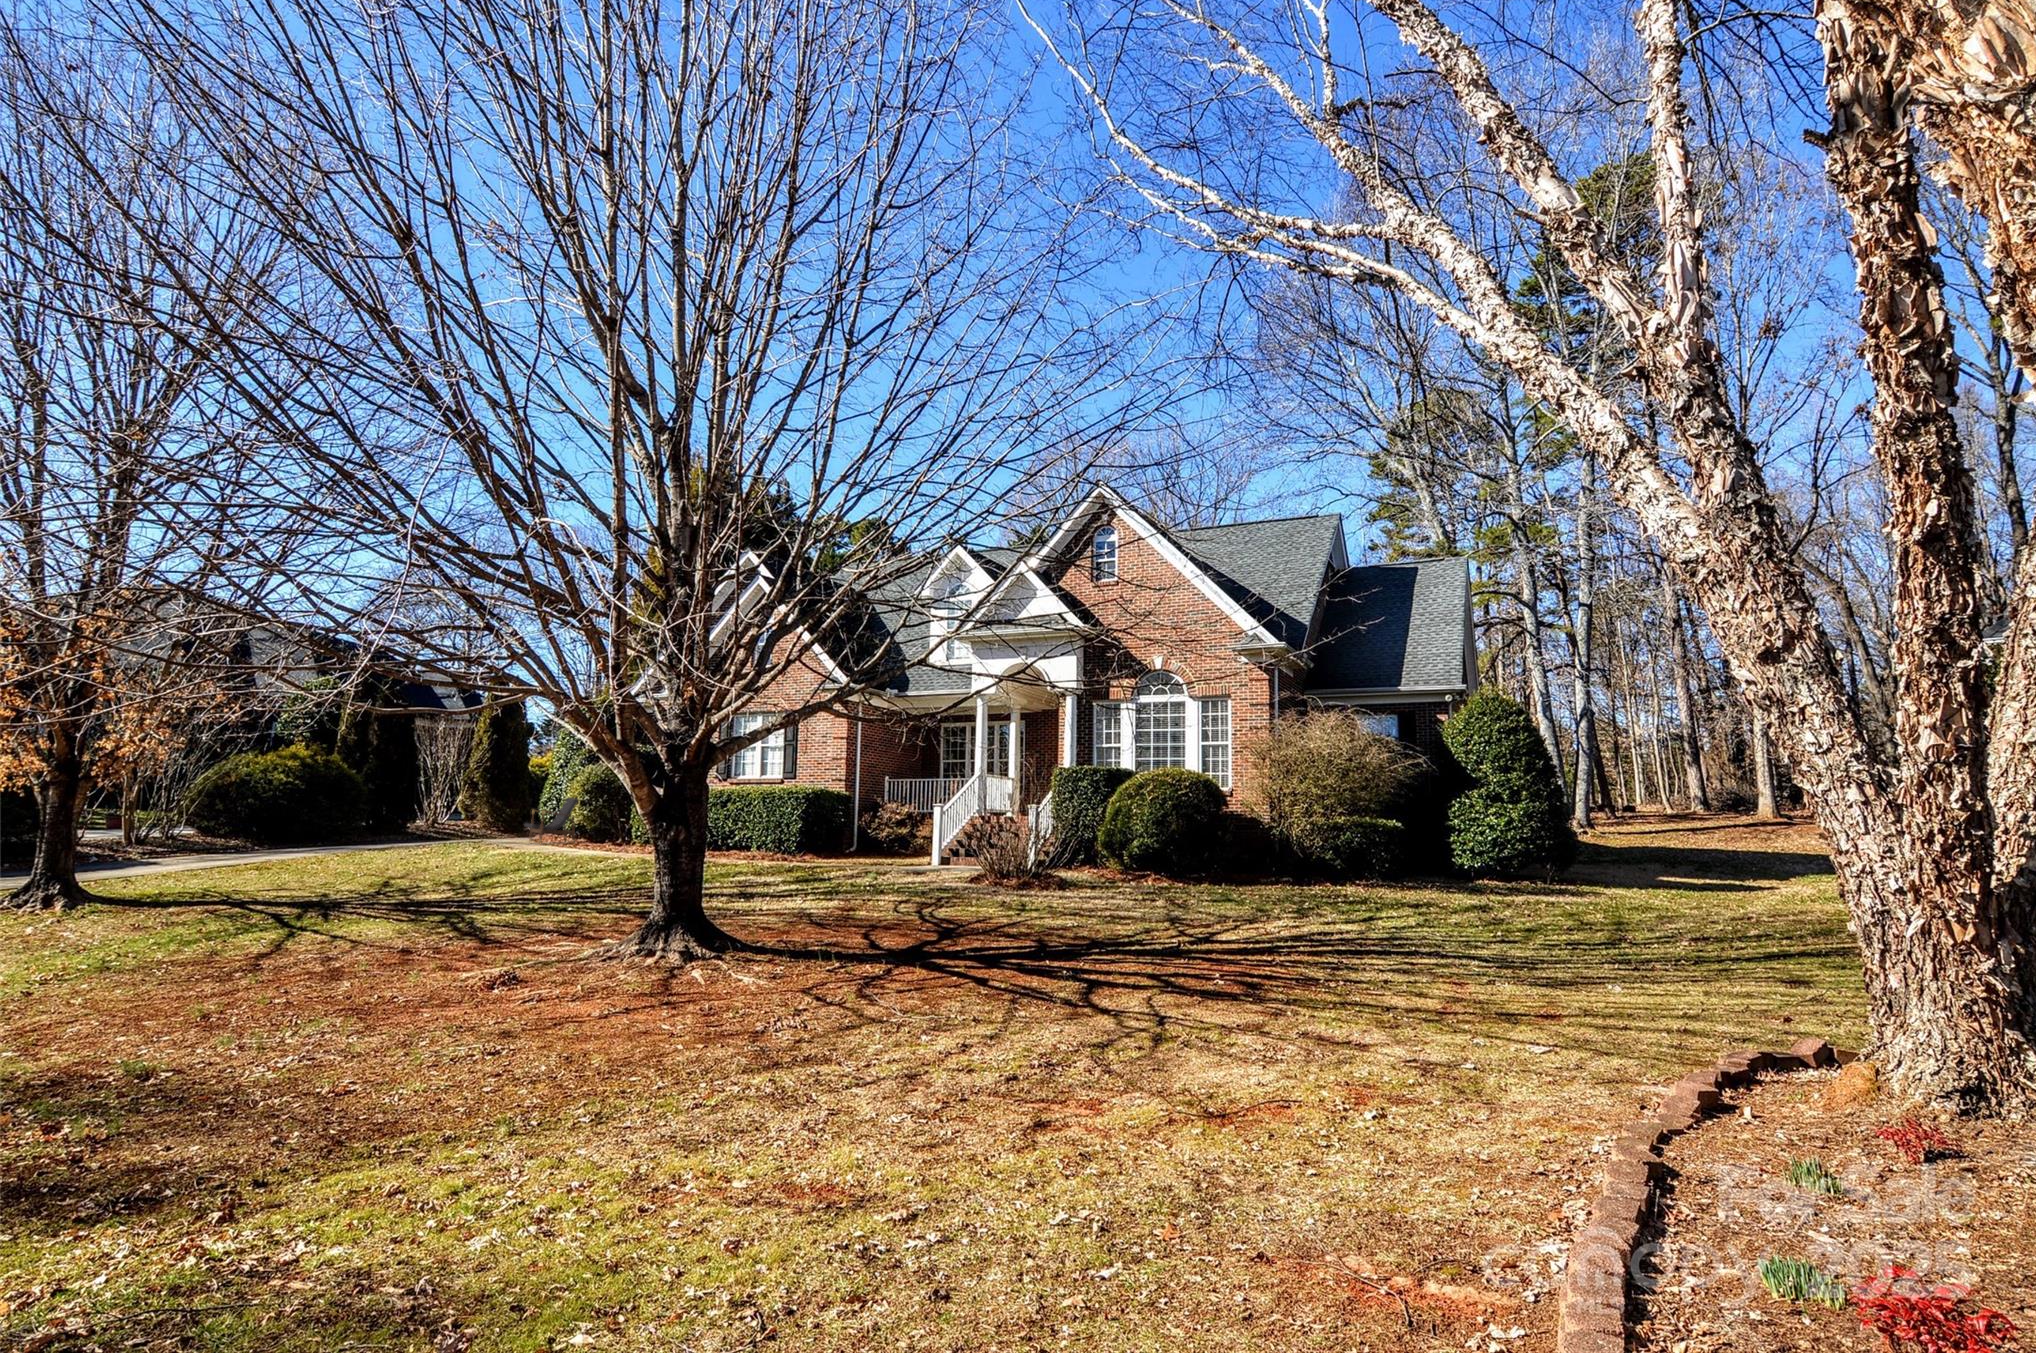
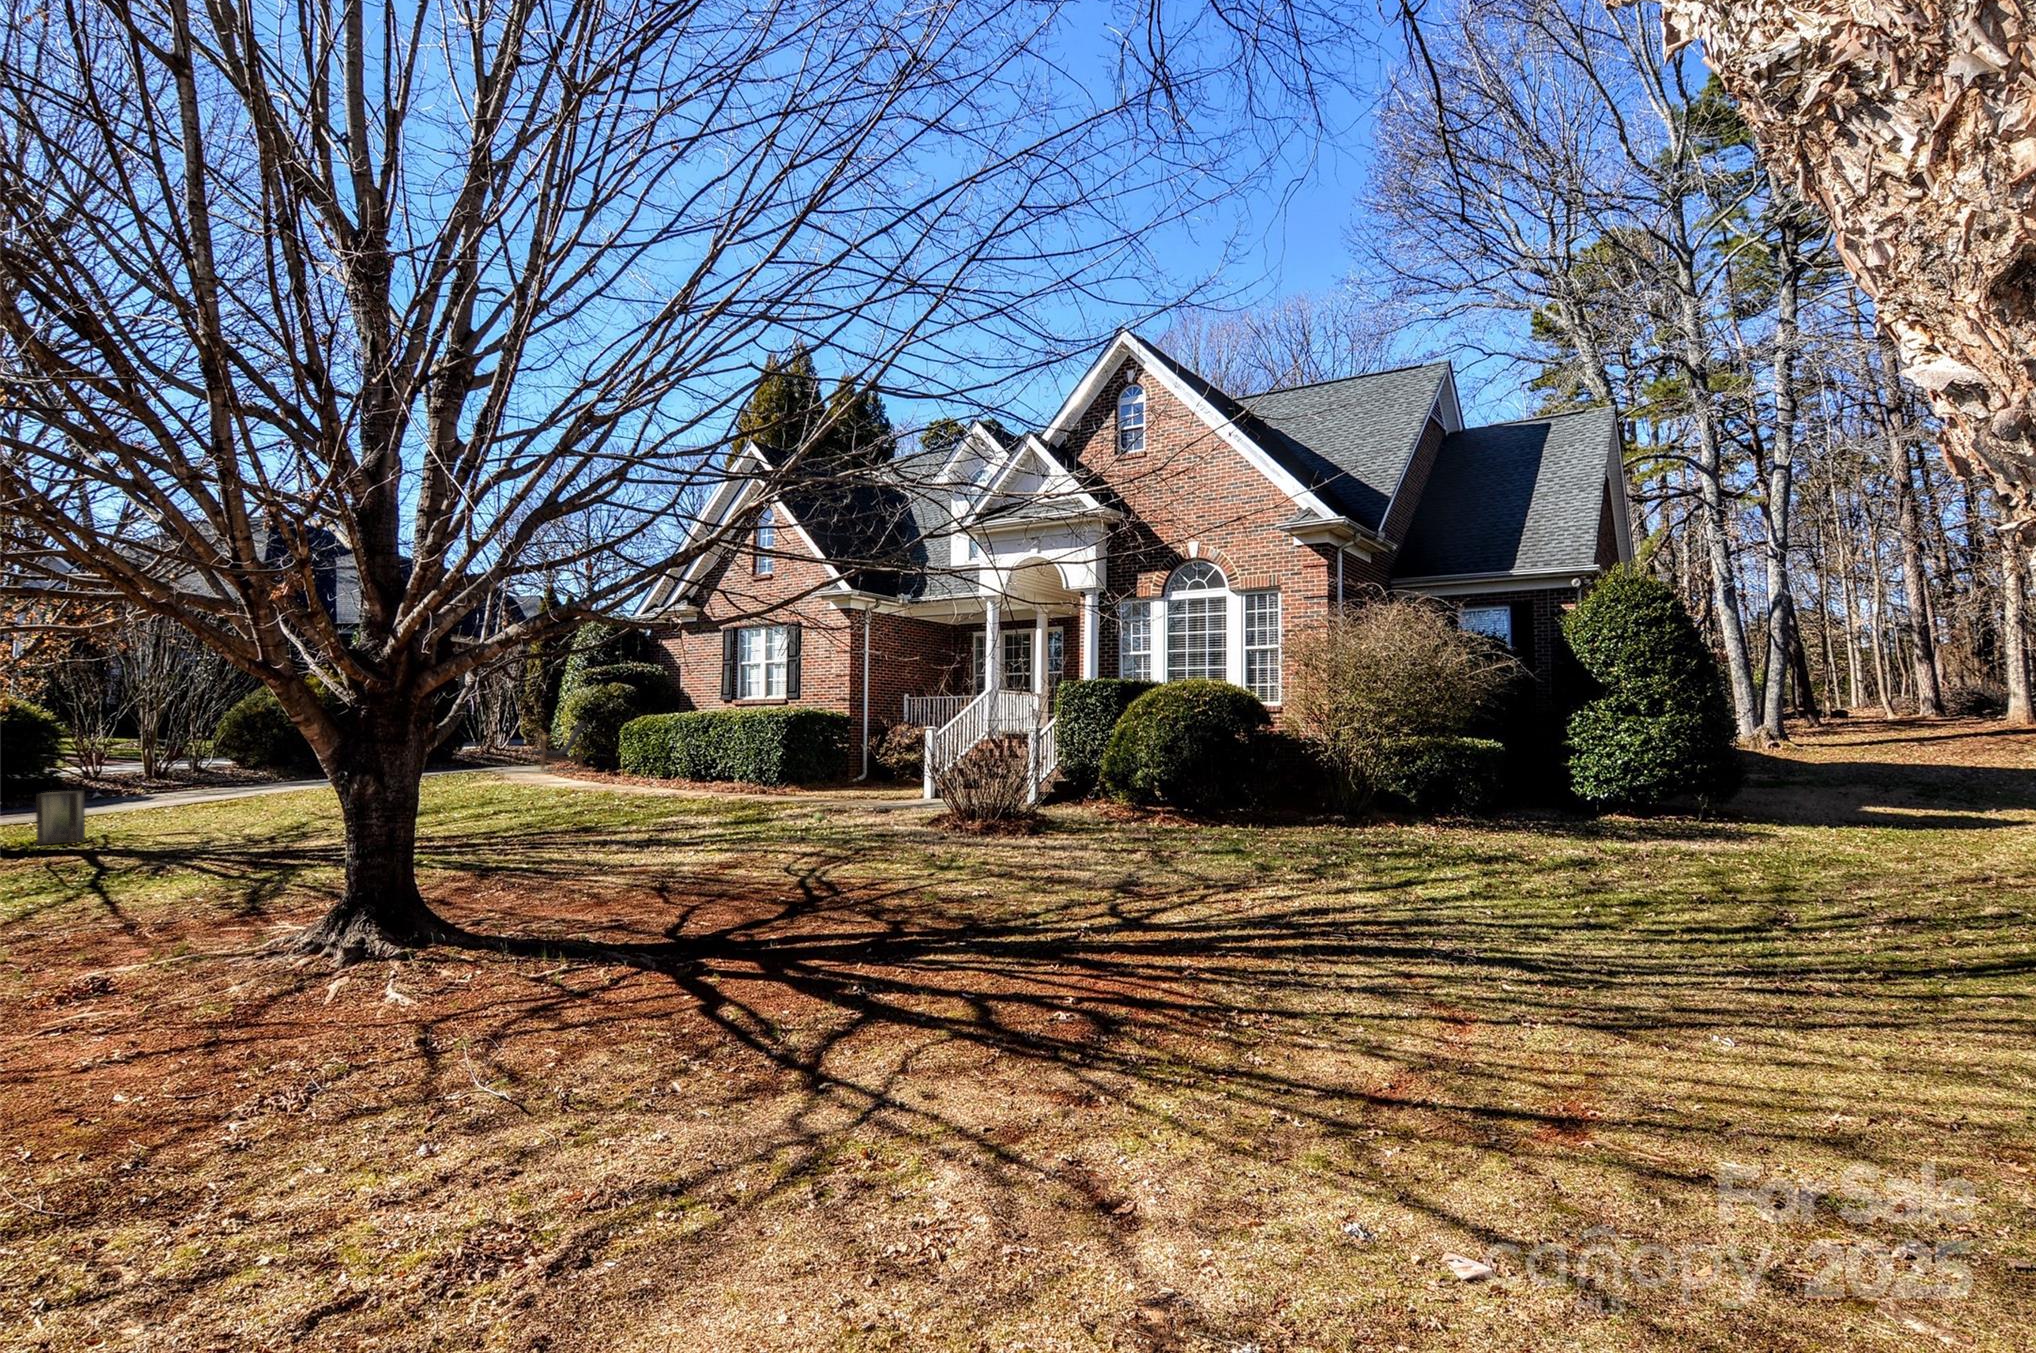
storage box: none [210,847,247,895] -> present [36,791,85,845]

